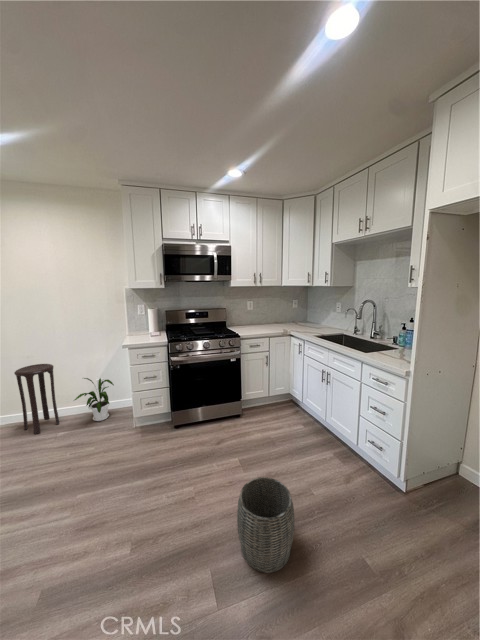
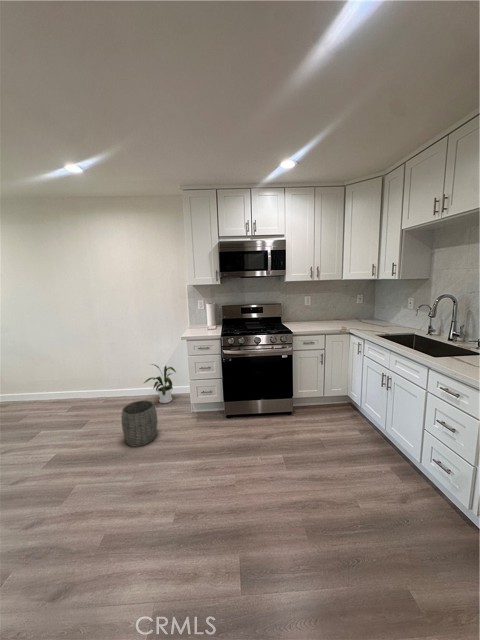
stool: present [14,364,59,434] -> none [101,350,134,408]
woven basket: present [237,477,295,573] -> present [121,400,157,446]

